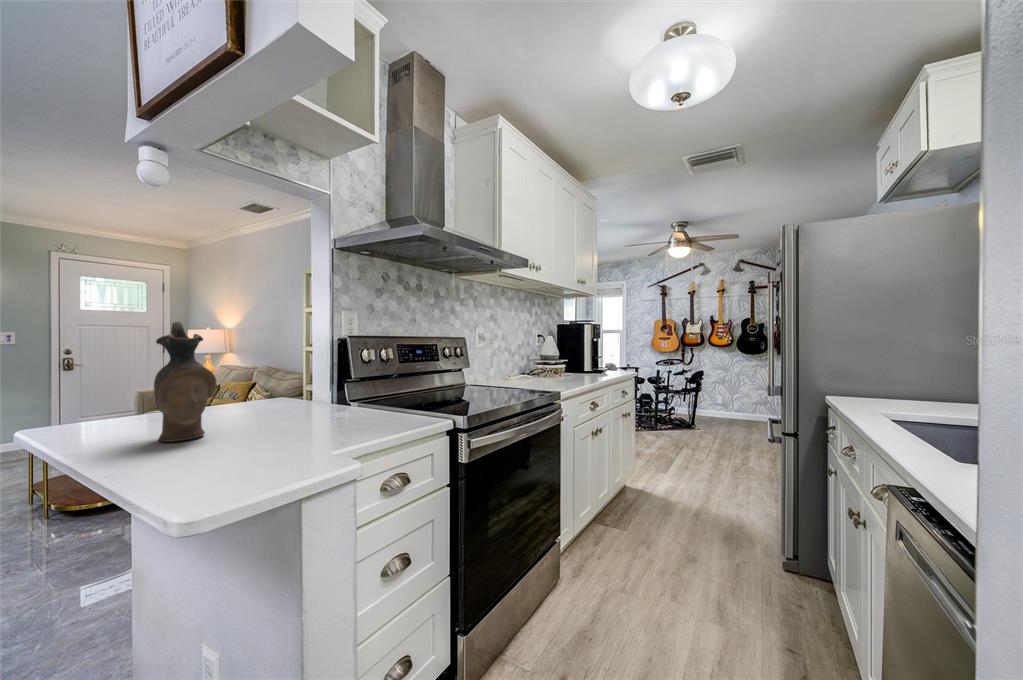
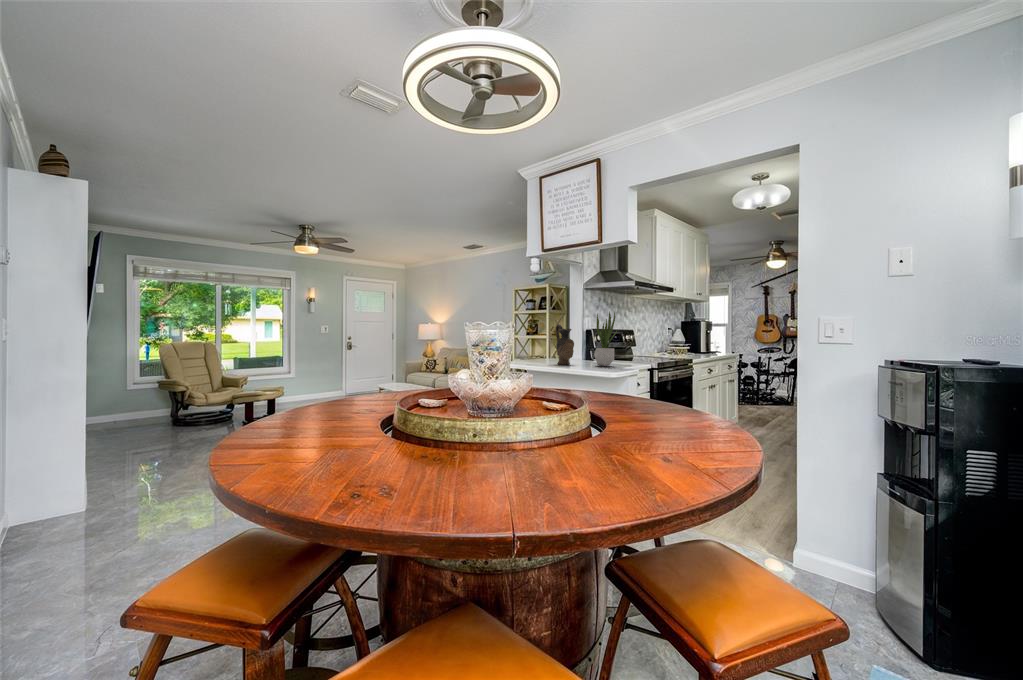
potted plant: none [250,278,331,448] -> present [594,312,616,366]

